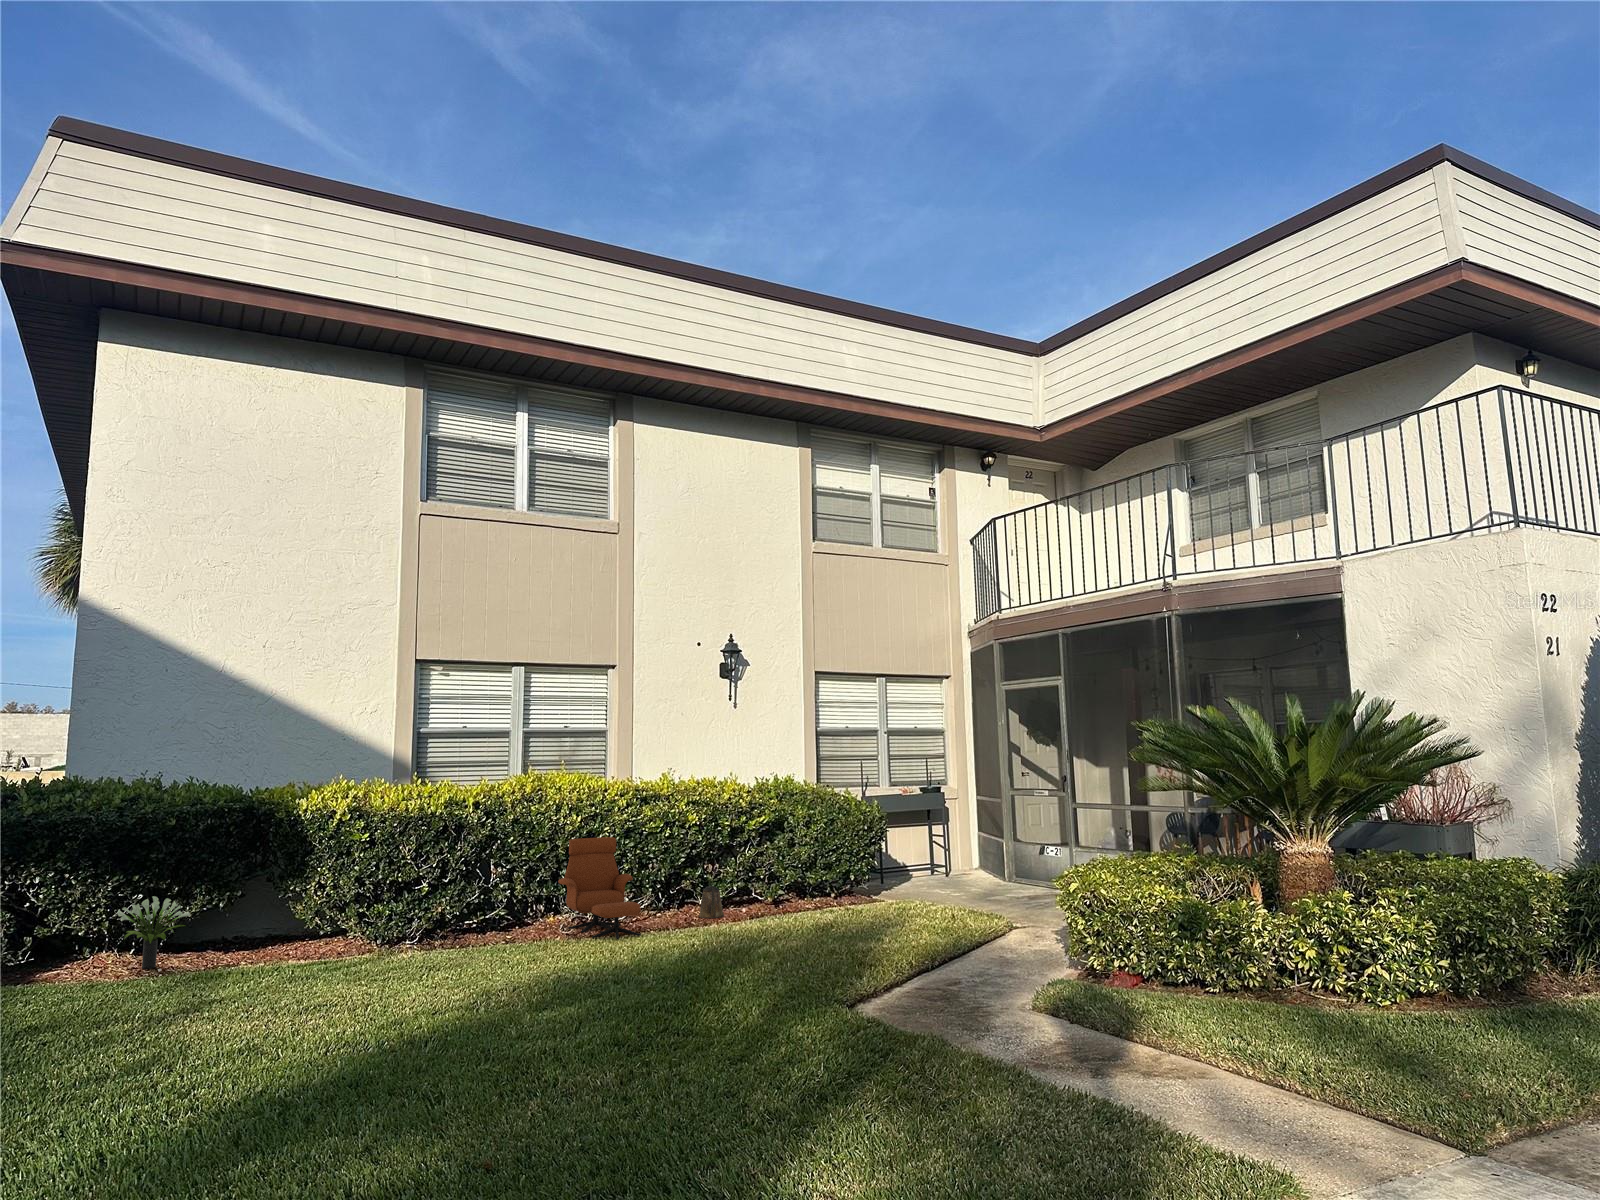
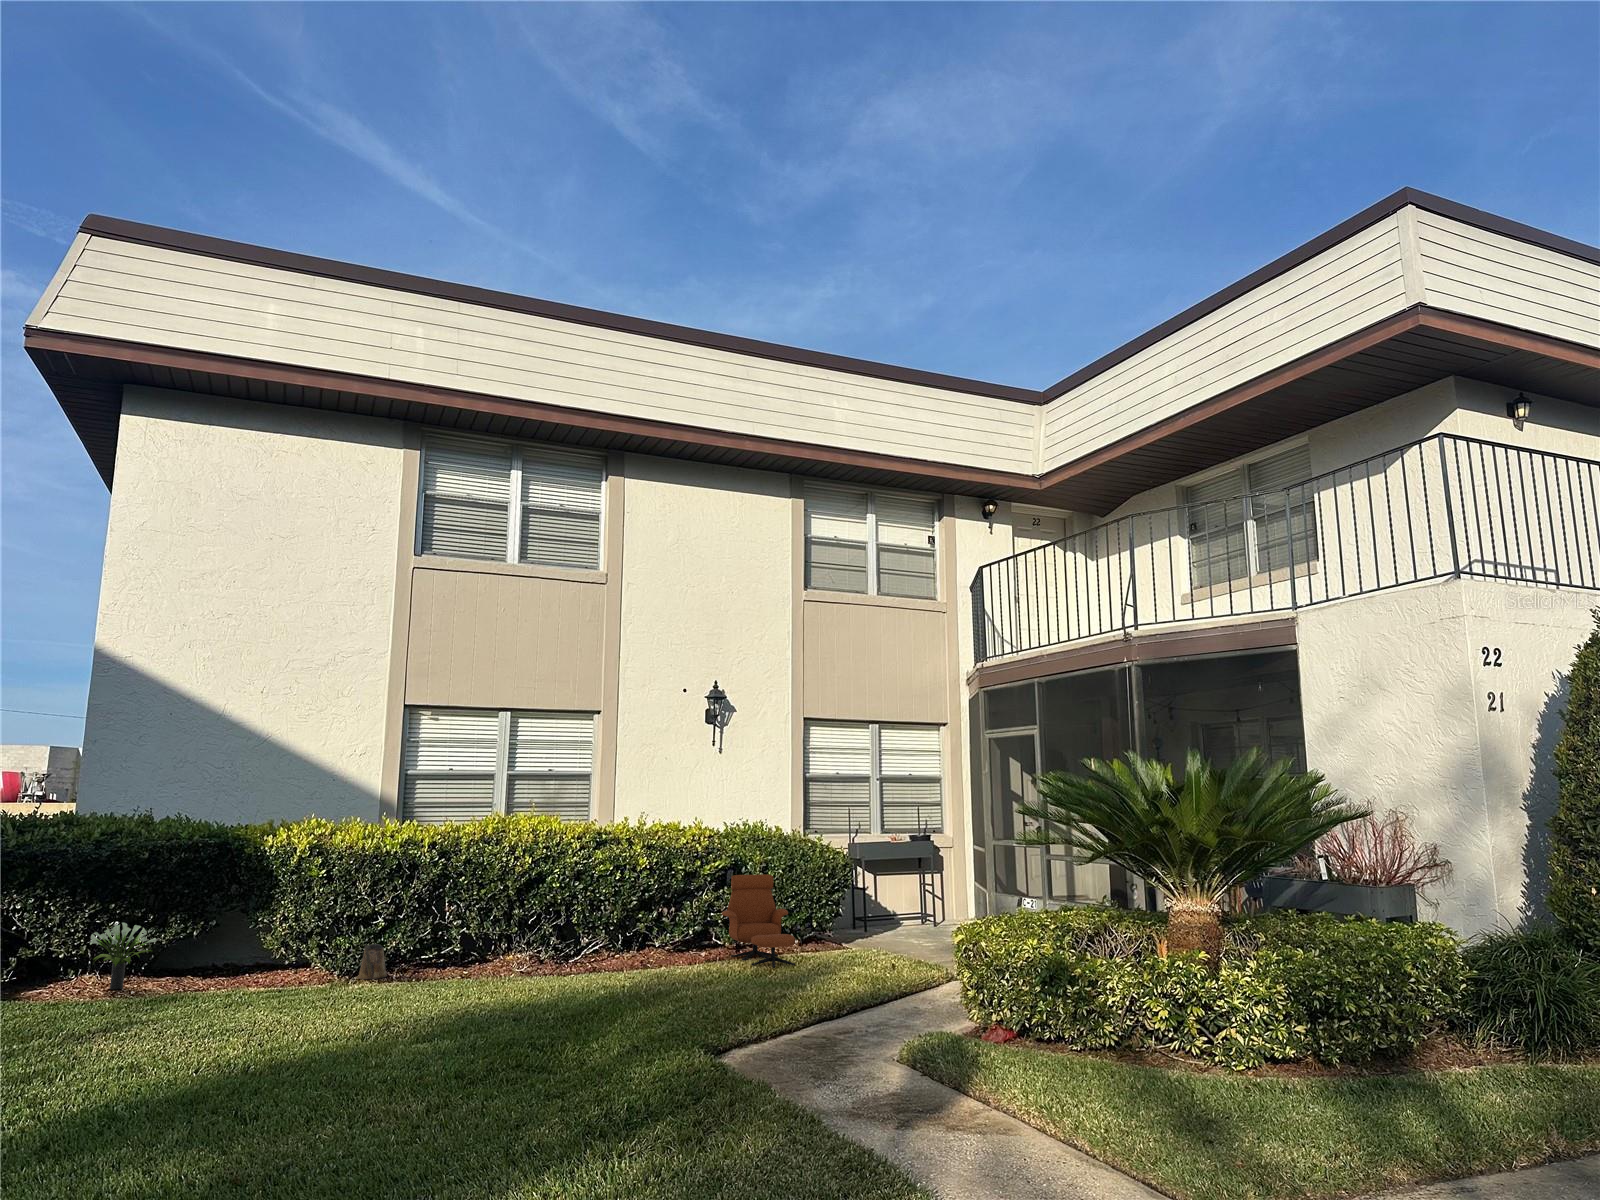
lounge chair: present [558,837,641,939] -> present [722,874,795,967]
watering can: present [699,886,724,918] -> present [358,944,387,979]

